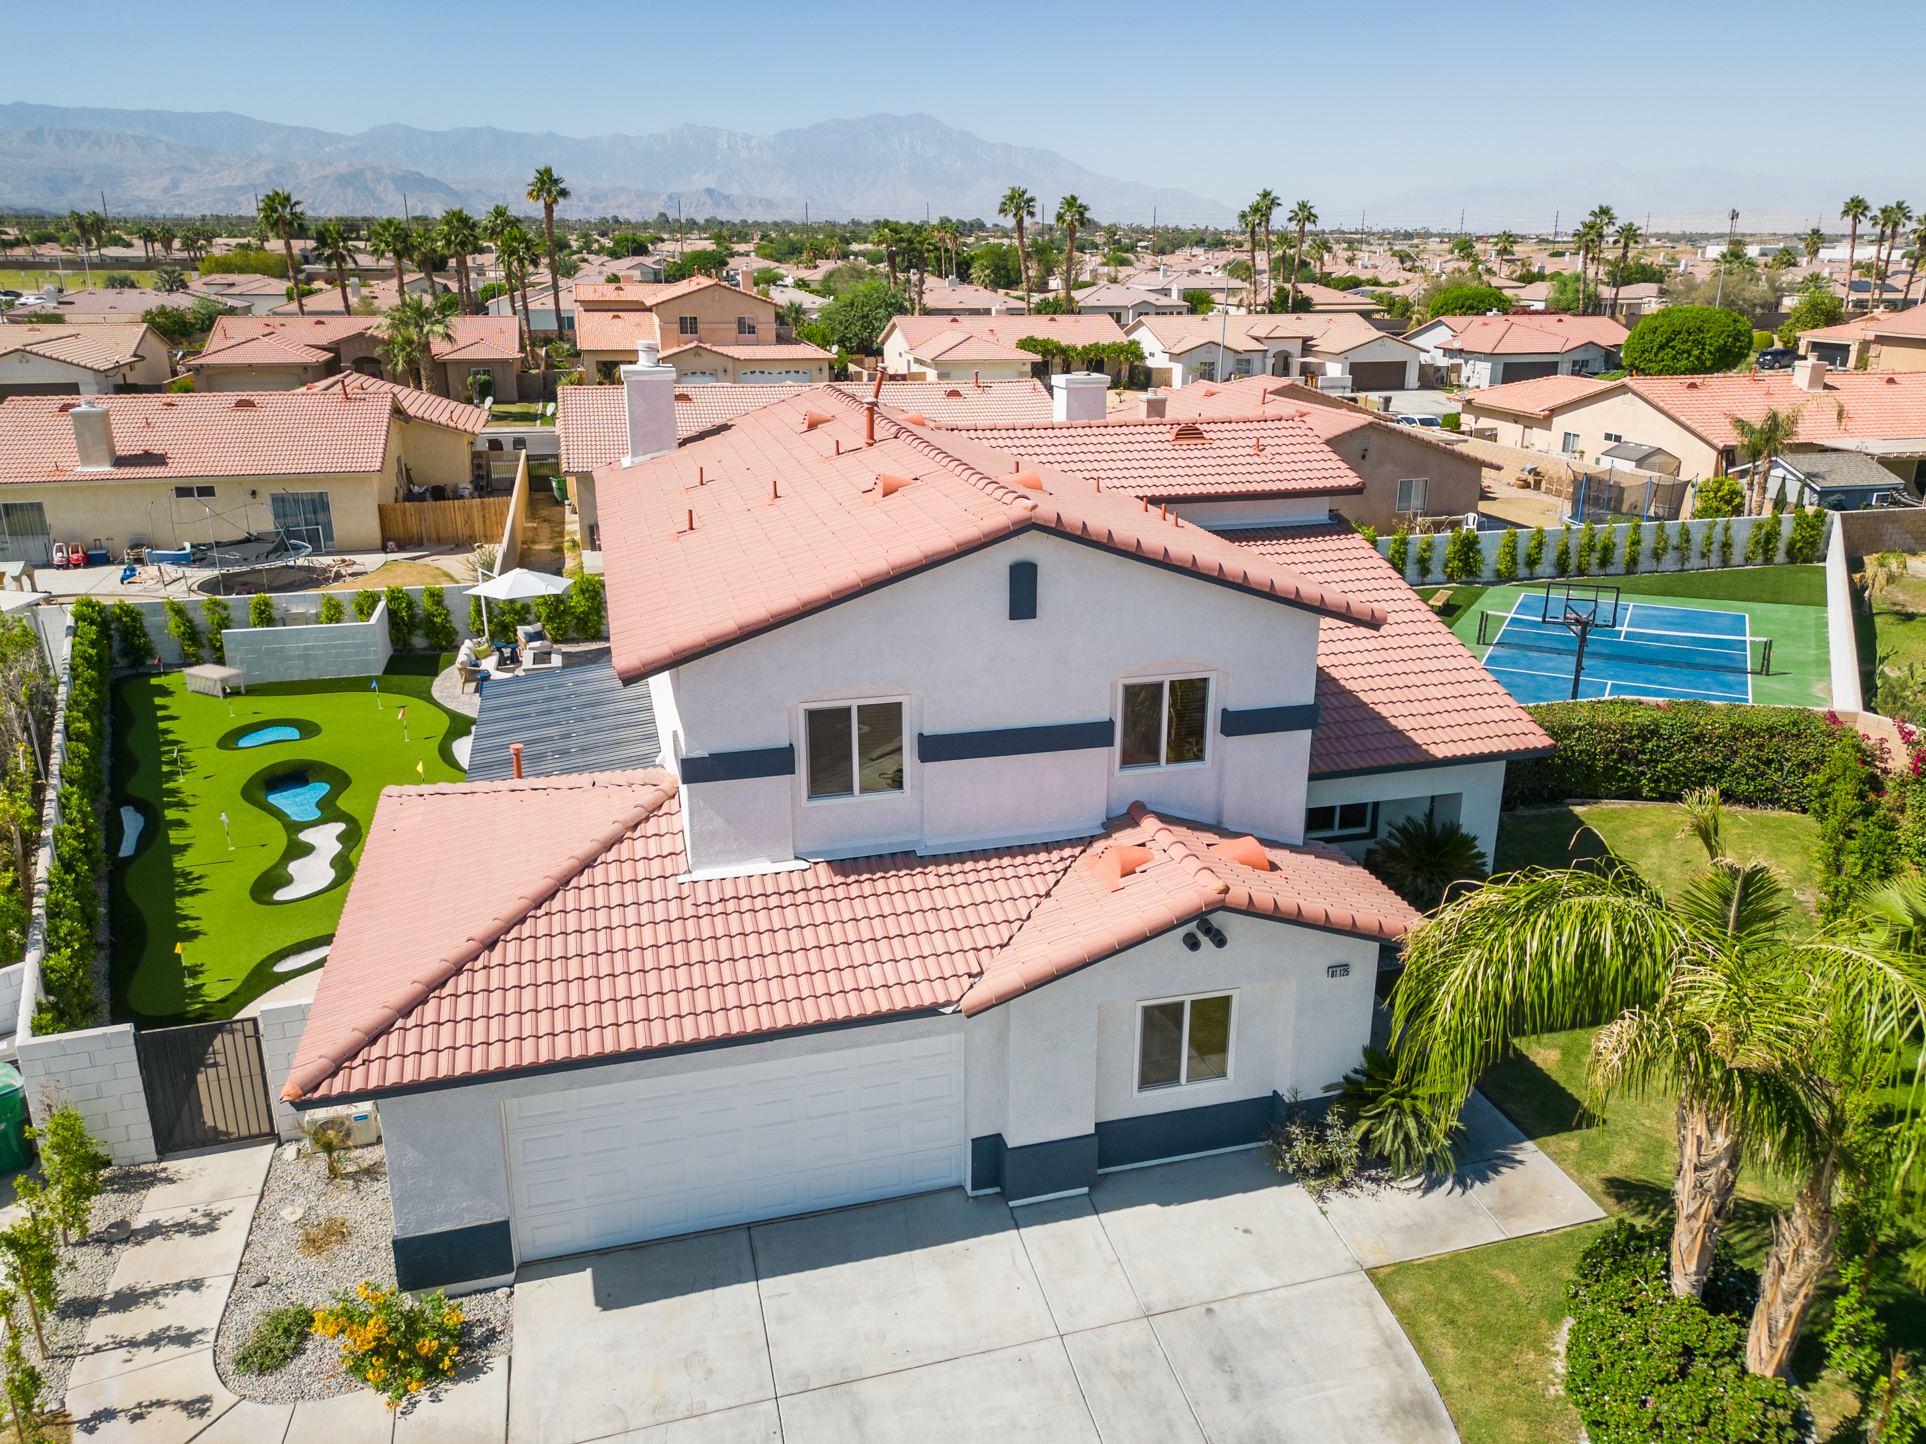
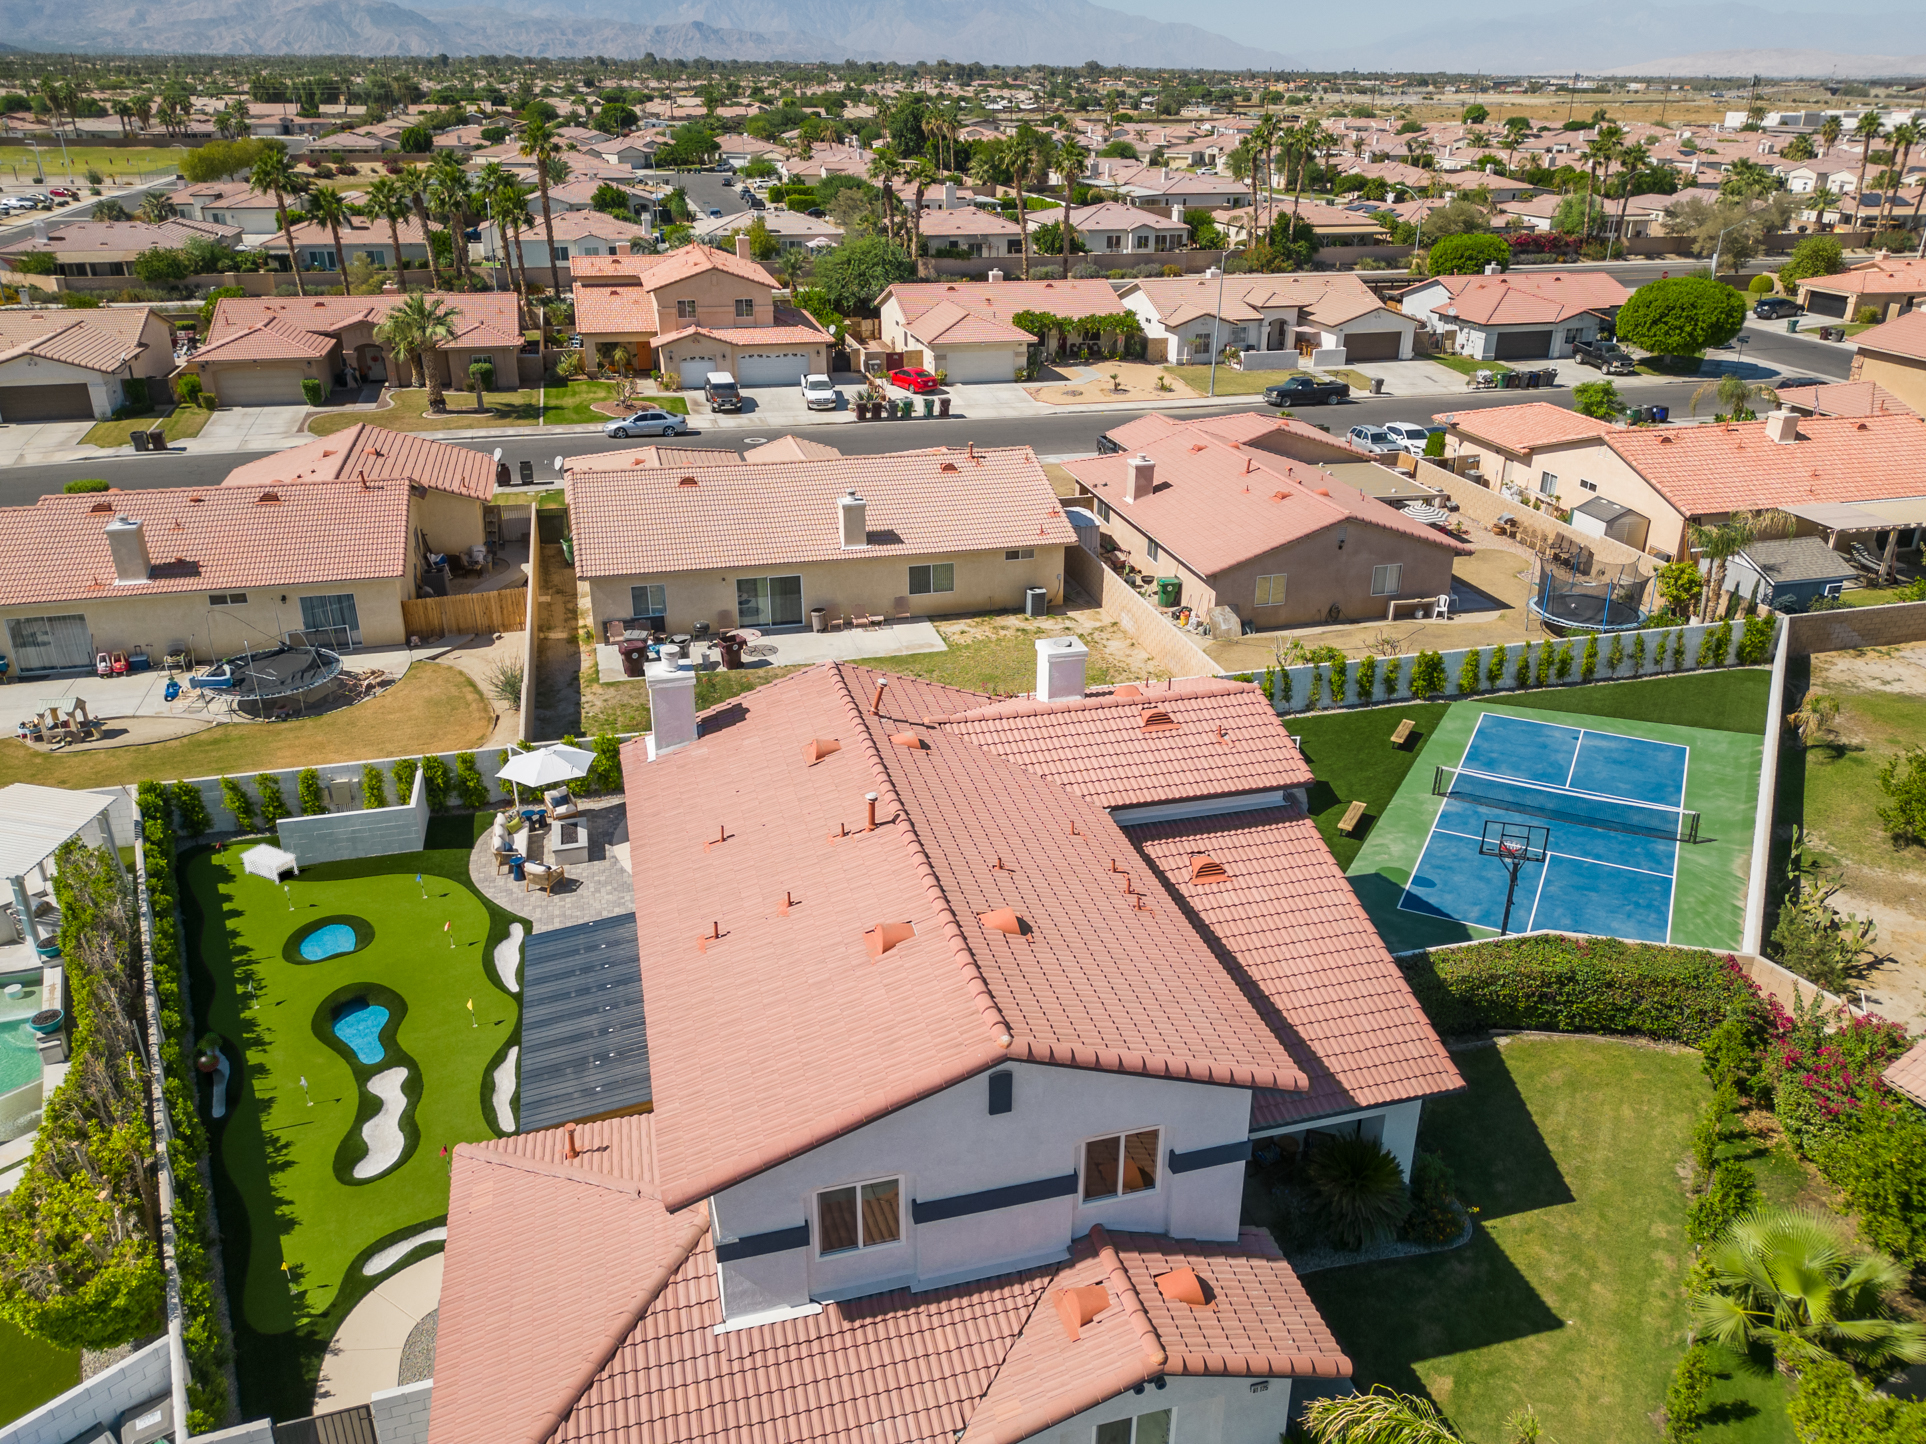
potted tree: none [114,772,143,820] -> present [198,1033,220,1072]

